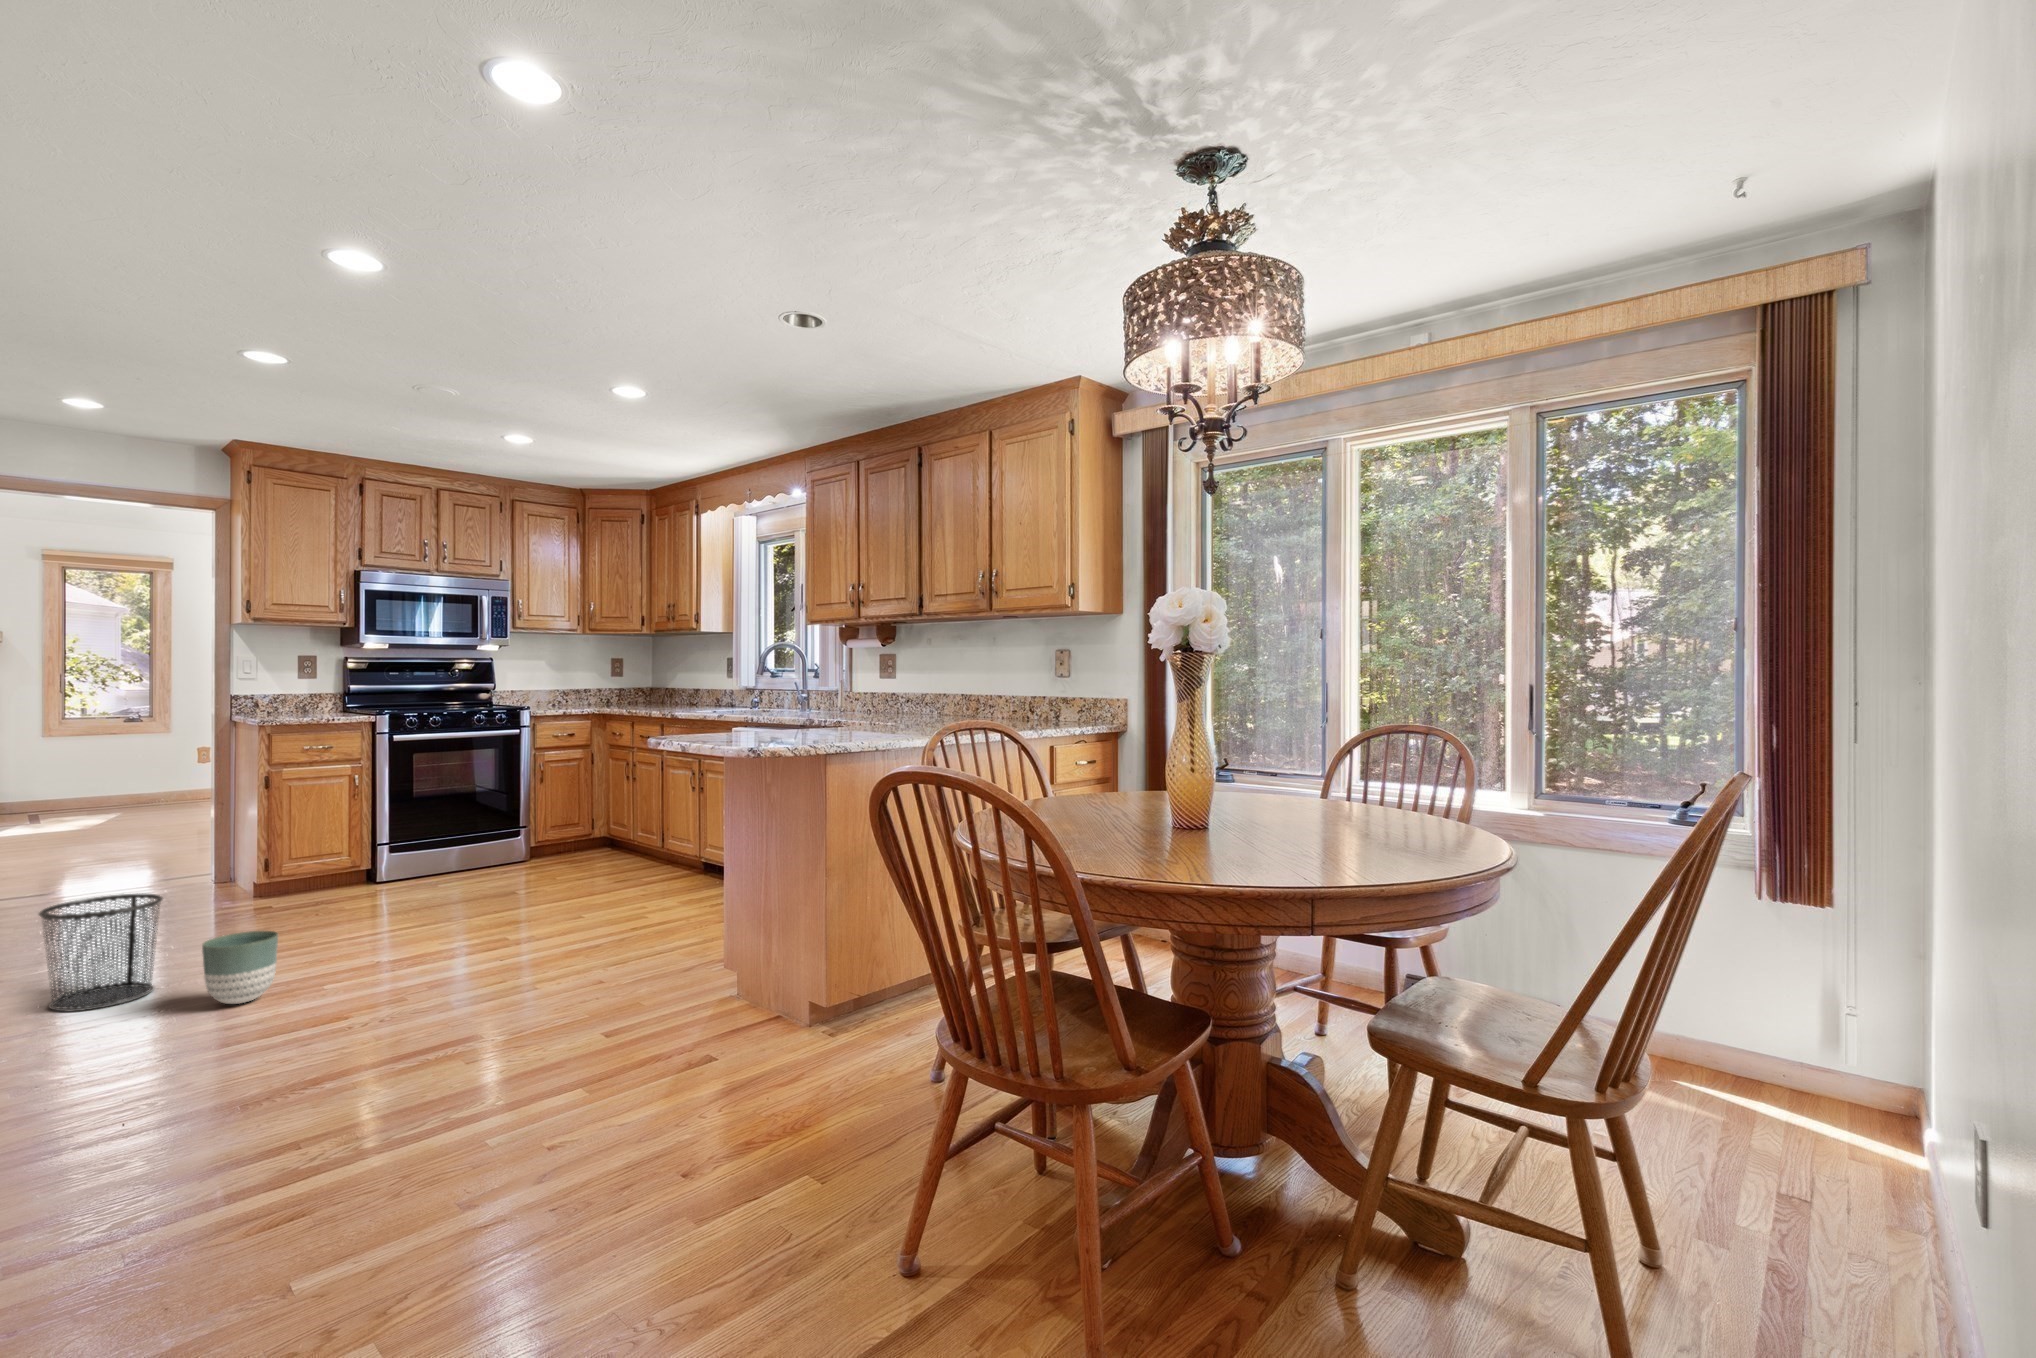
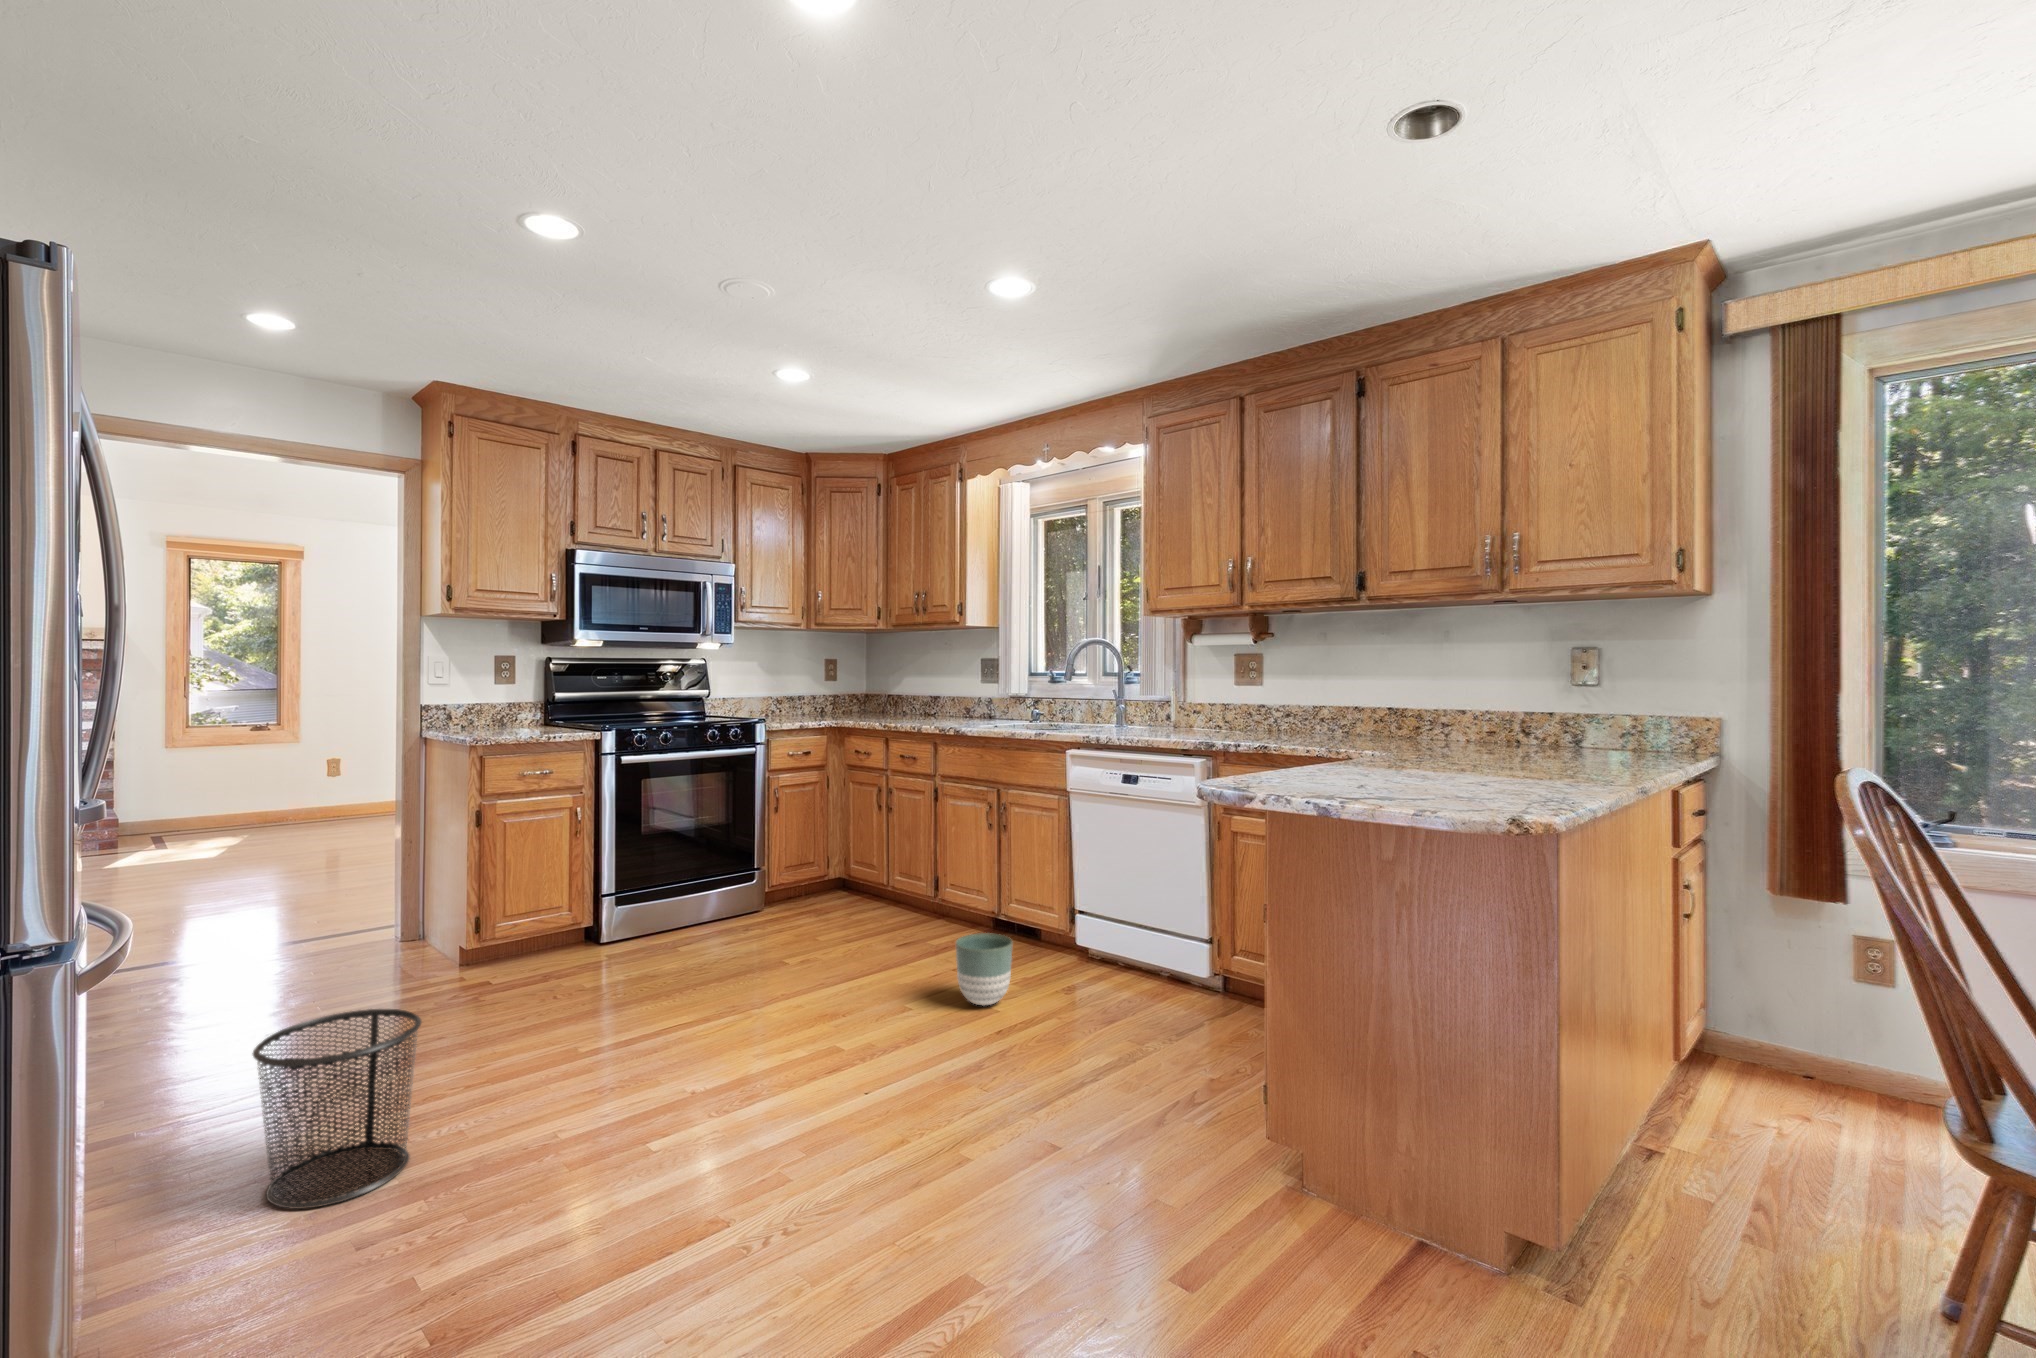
planter: present [202,931,278,1004] -> present [956,933,1012,1005]

